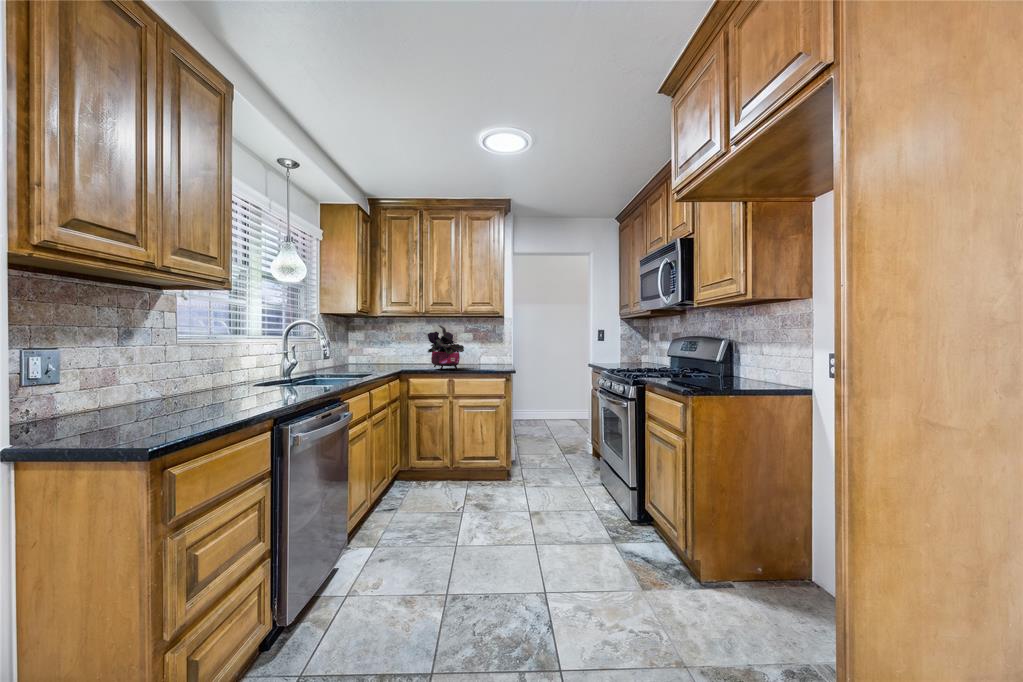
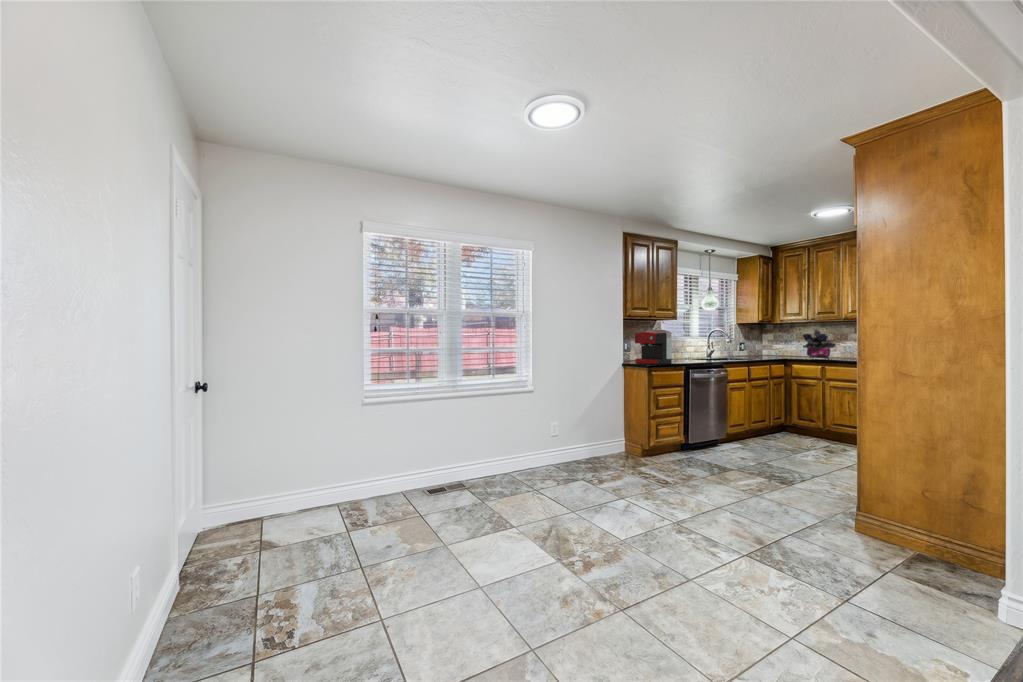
coffee maker: none [76,309,222,428] -> present [635,329,672,364]

